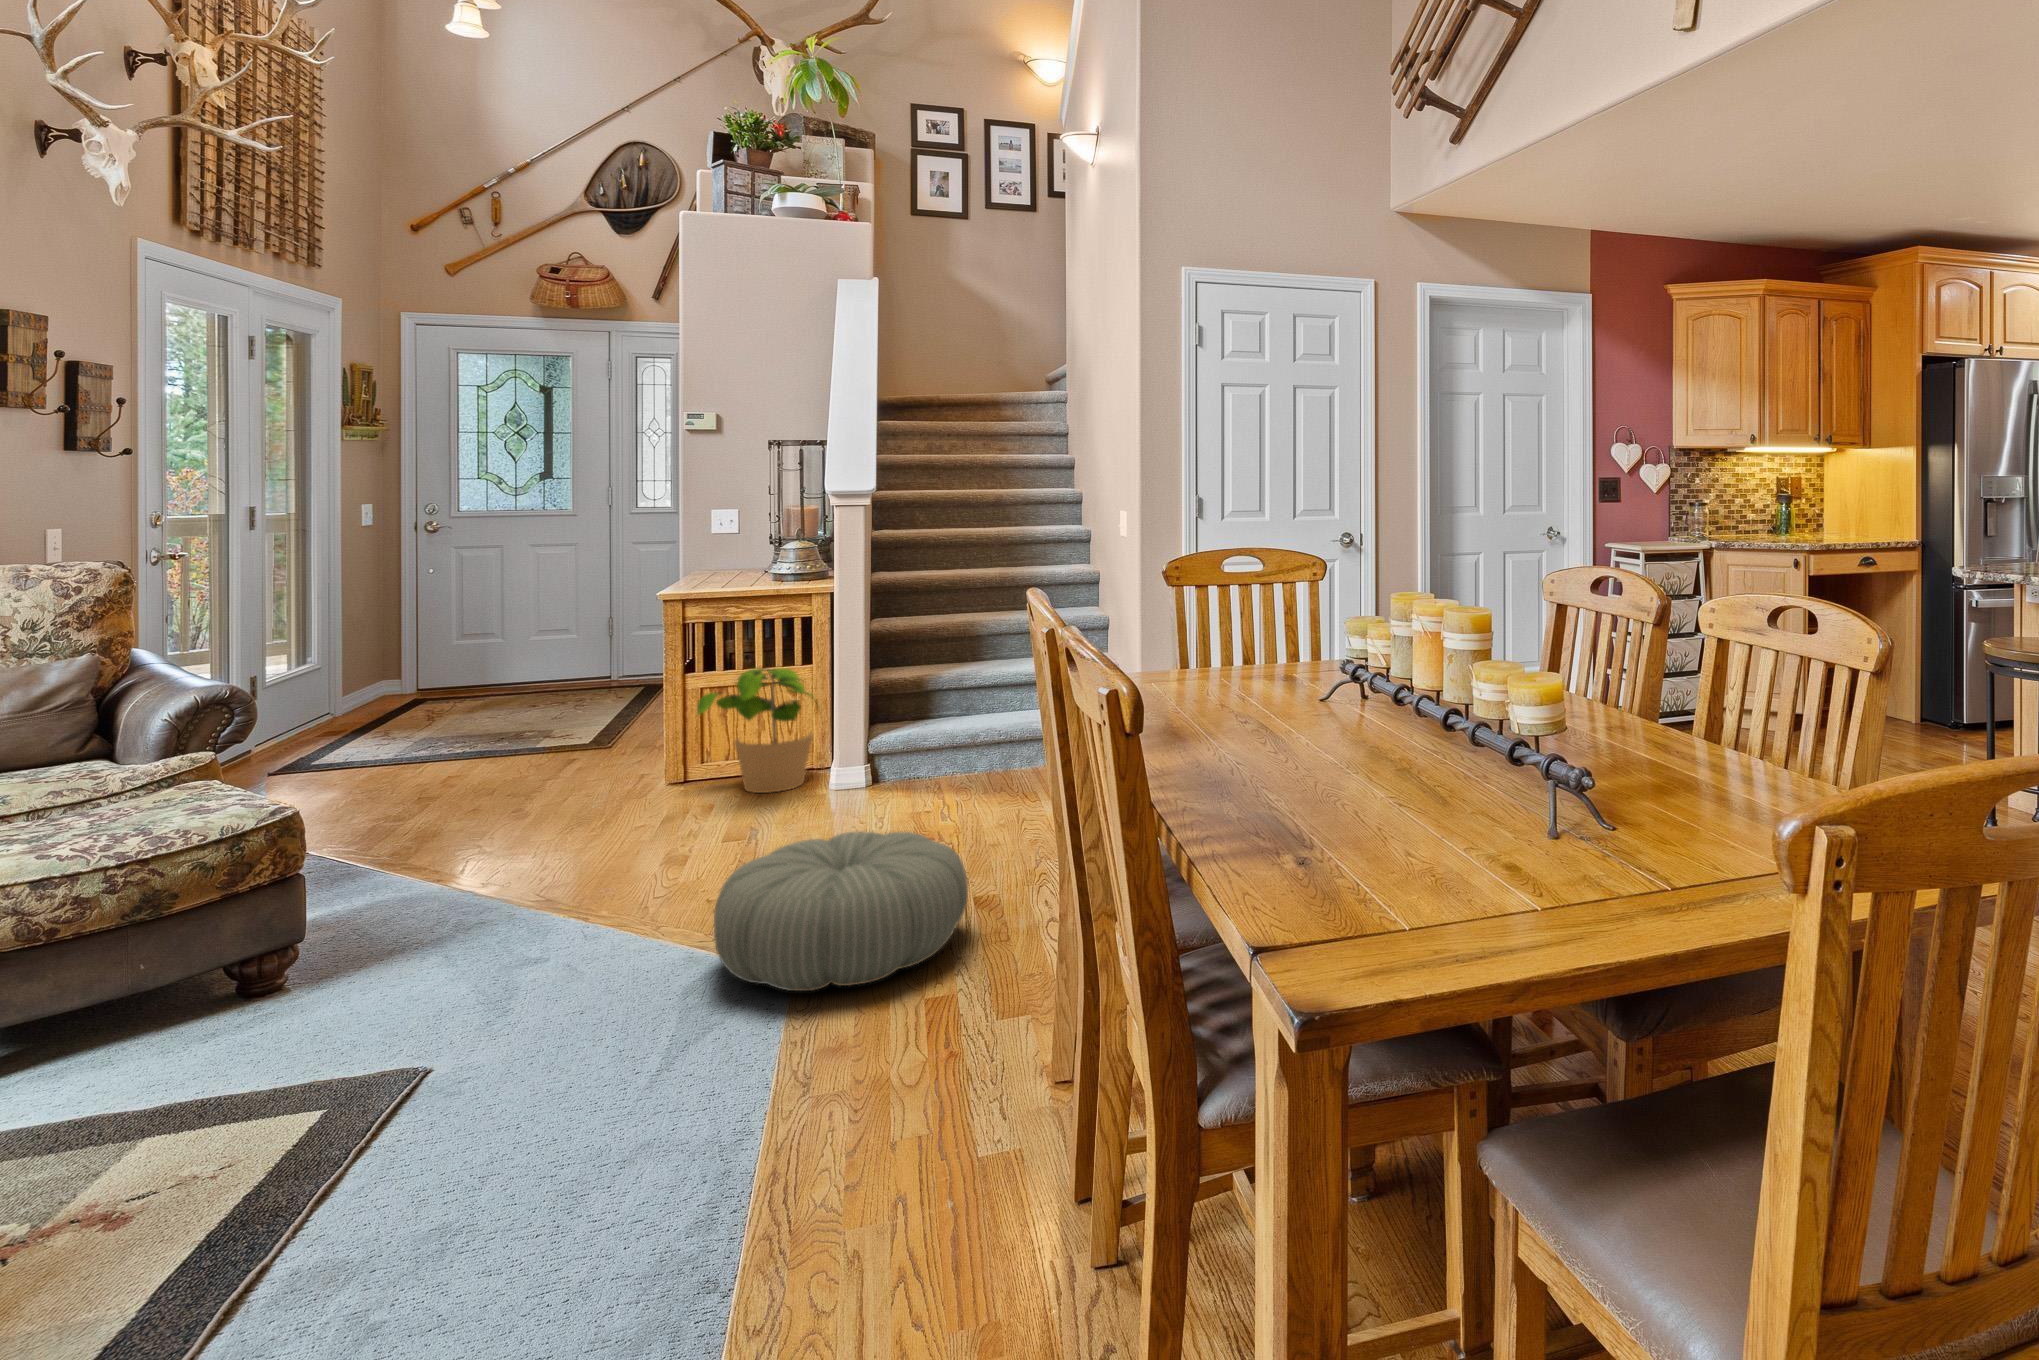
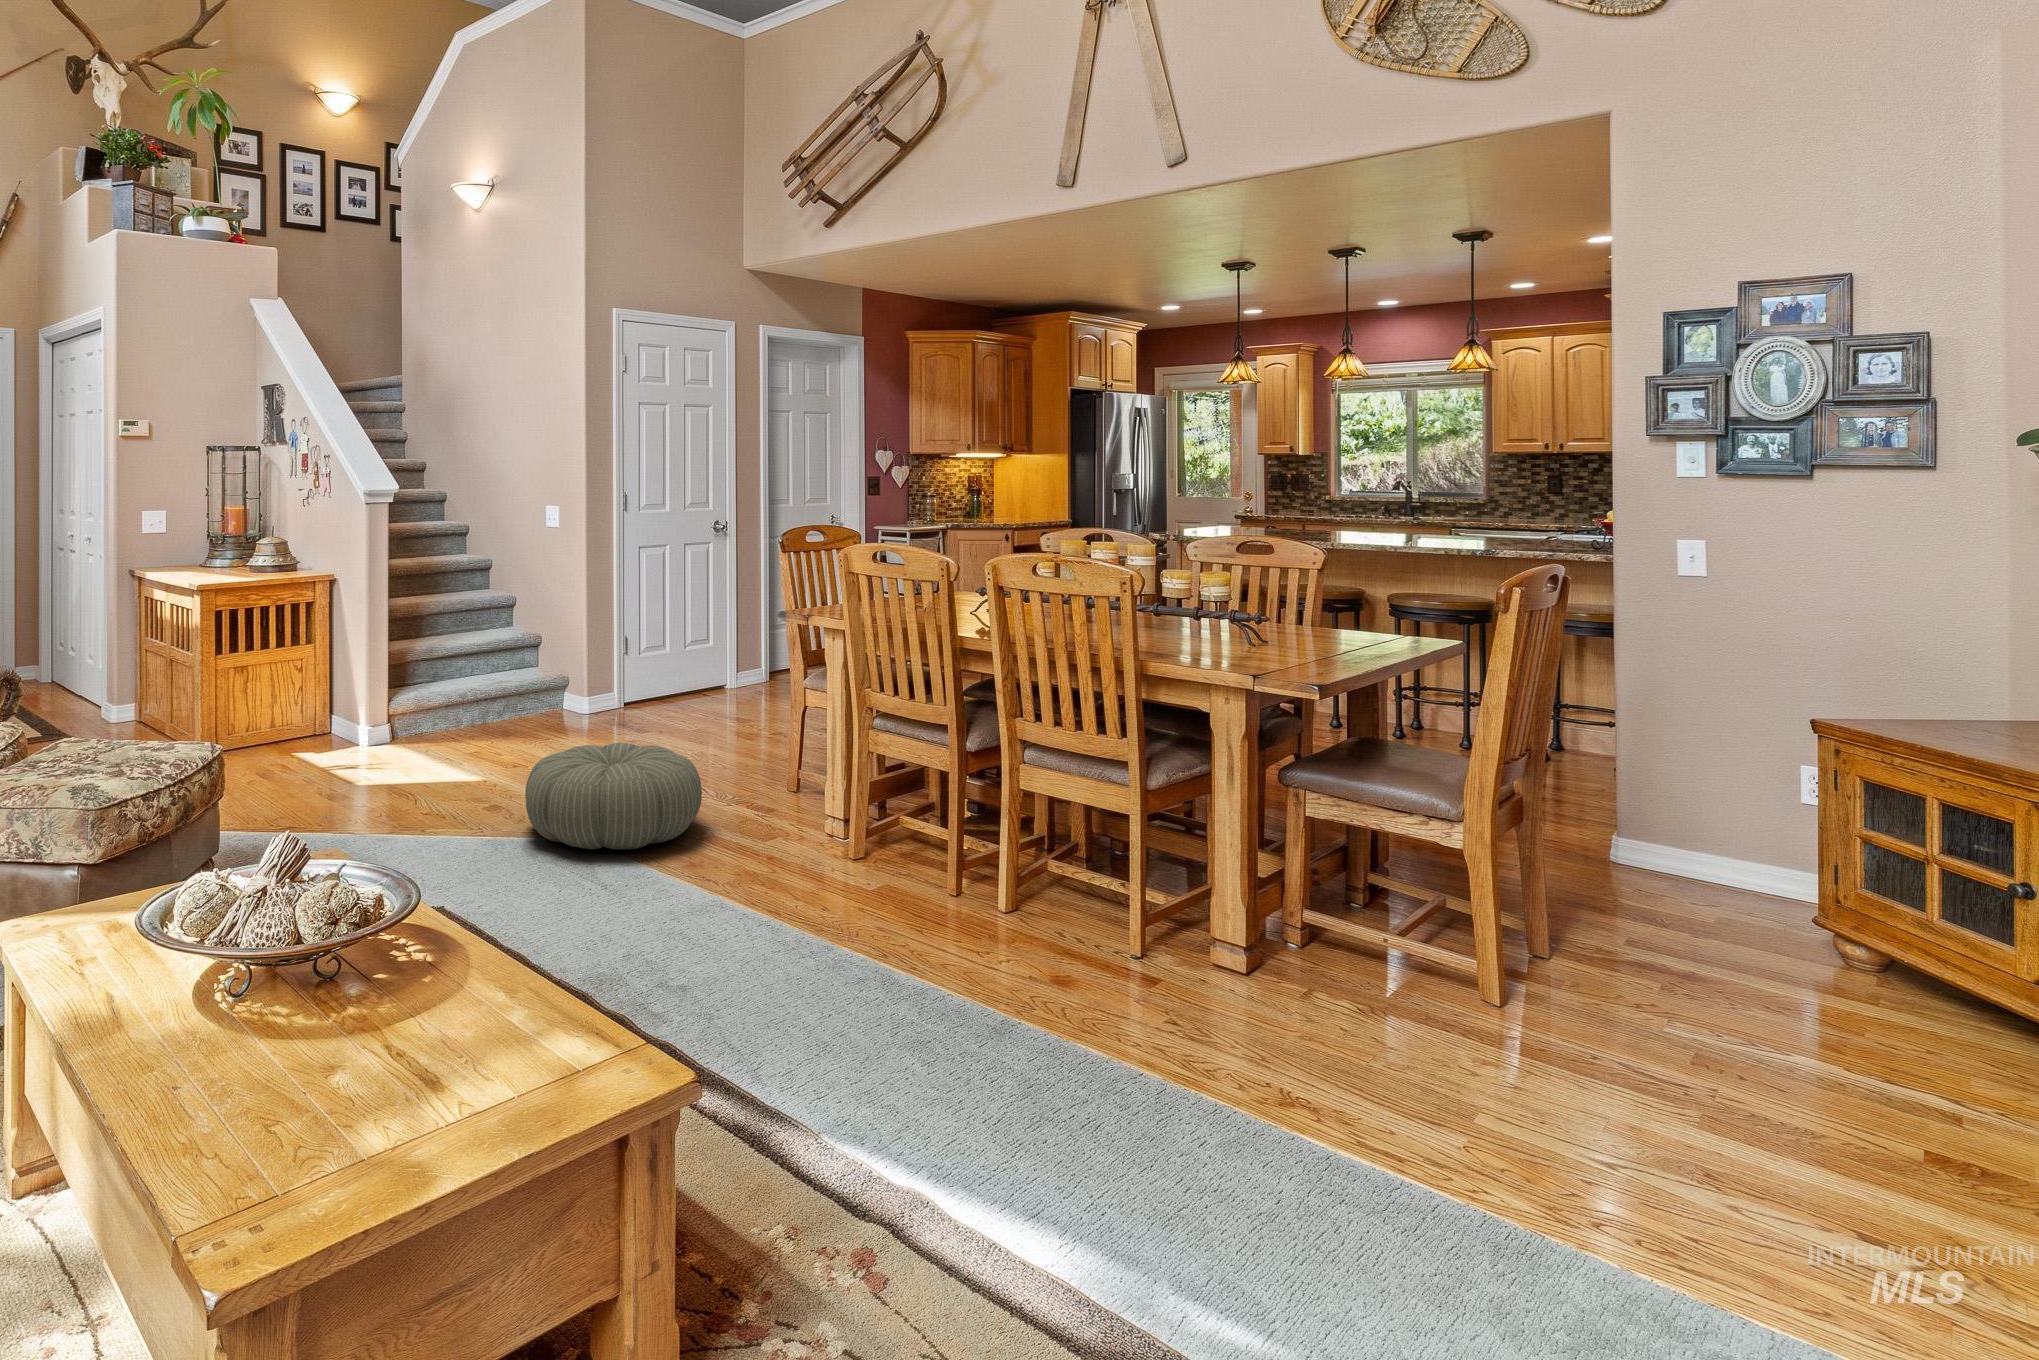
potted plant: present [697,668,820,793] -> none [251,644,368,758]

